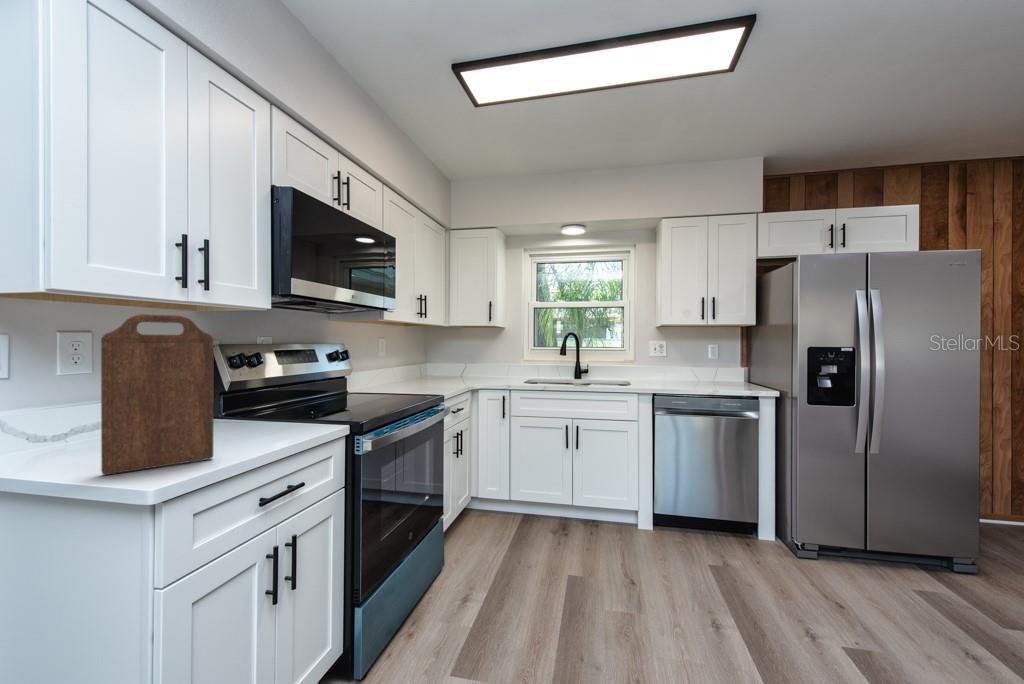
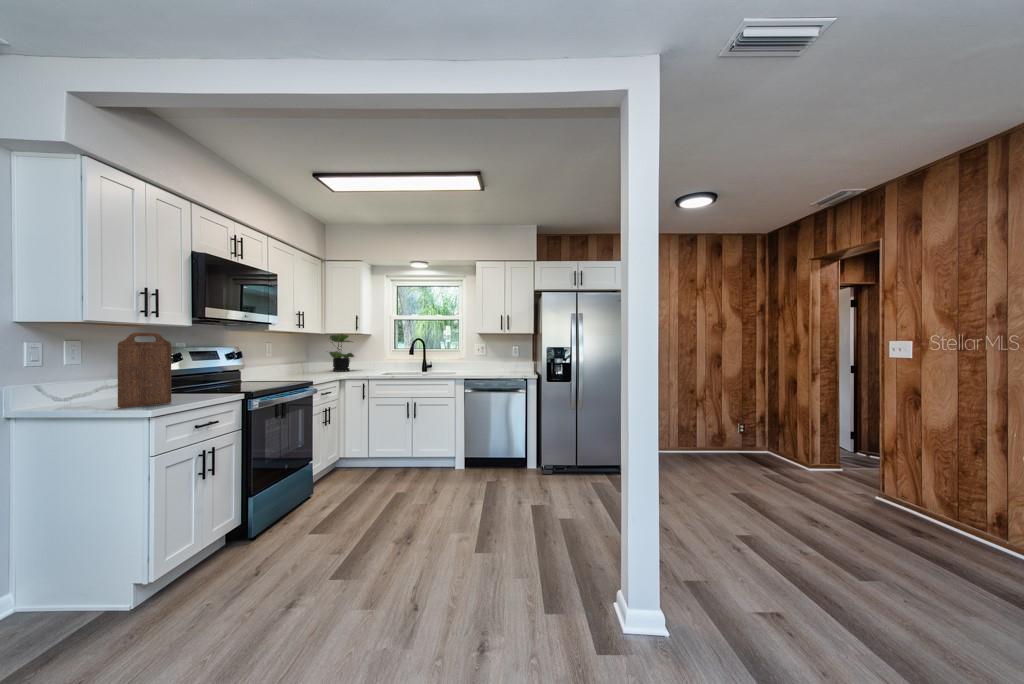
potted plant: none [448,326,488,377] -> present [329,334,354,372]

